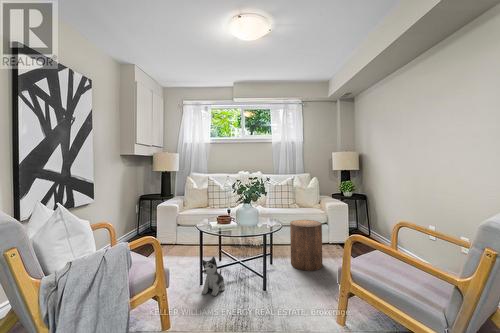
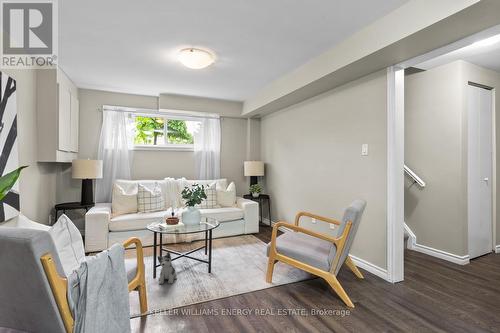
stool: present [290,220,323,271] -> none [221,216,245,255]

